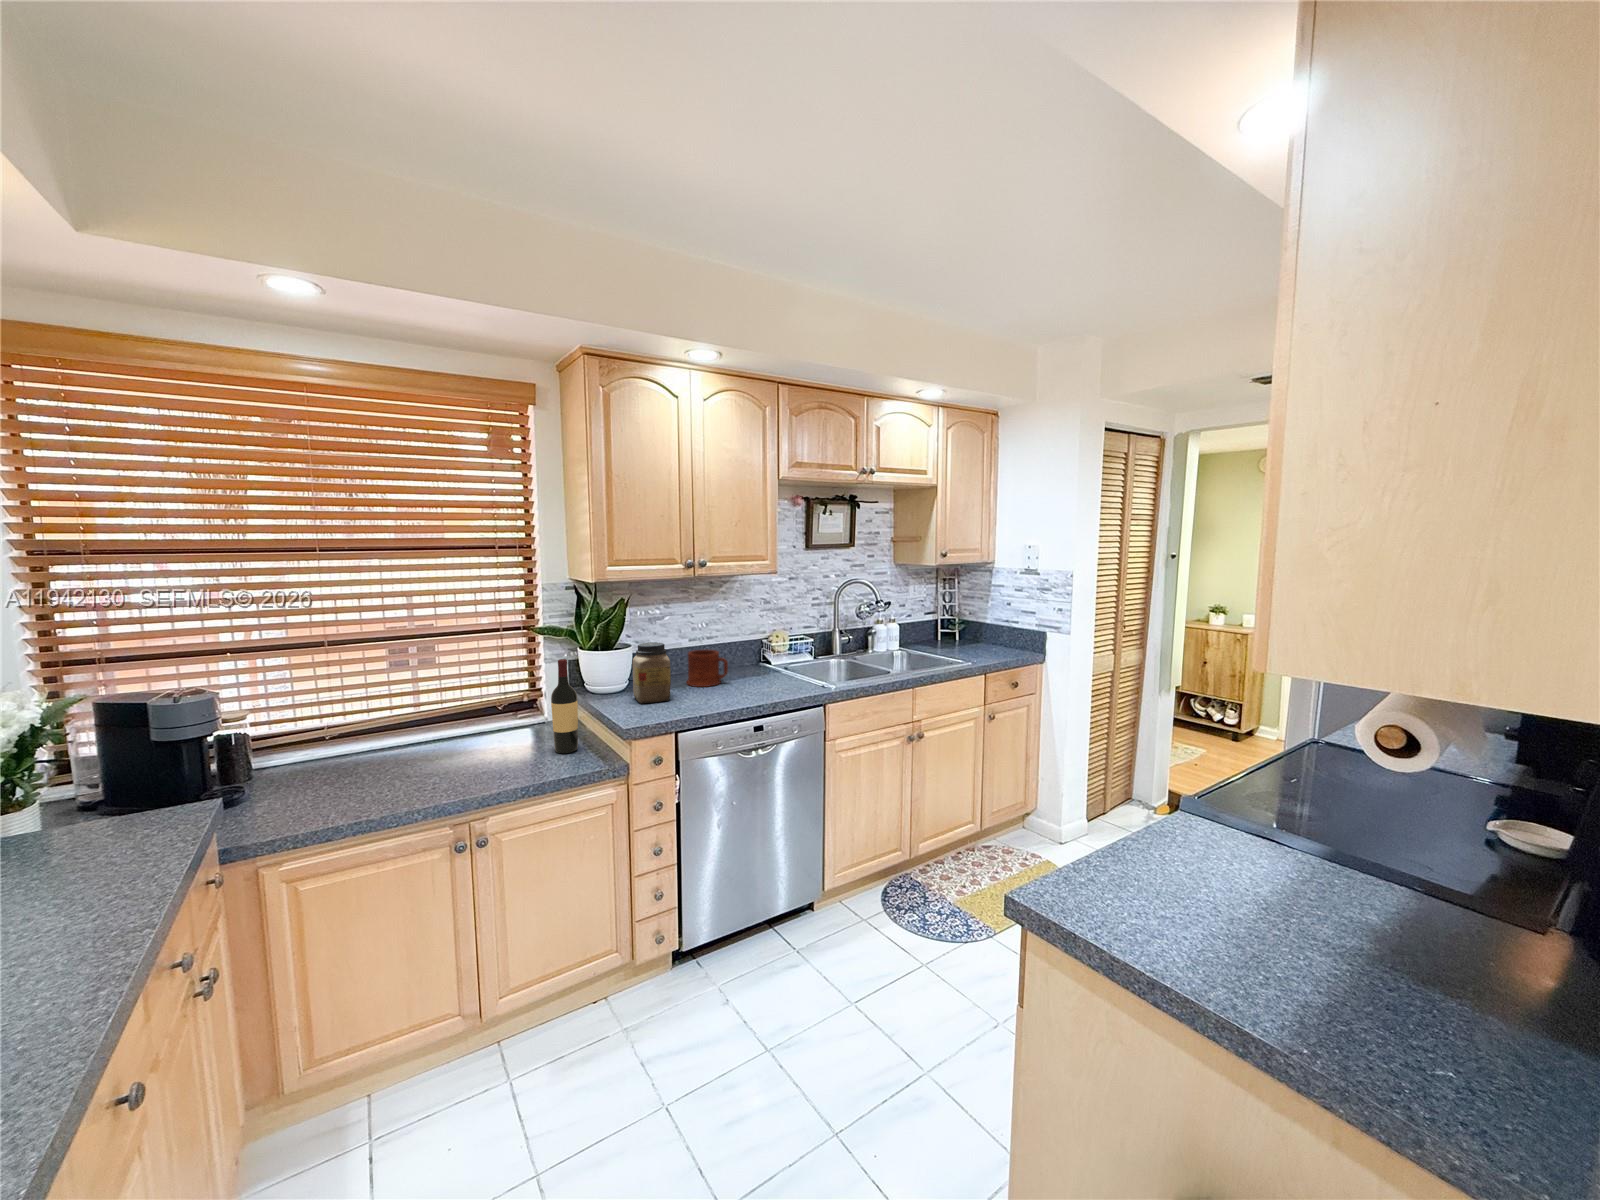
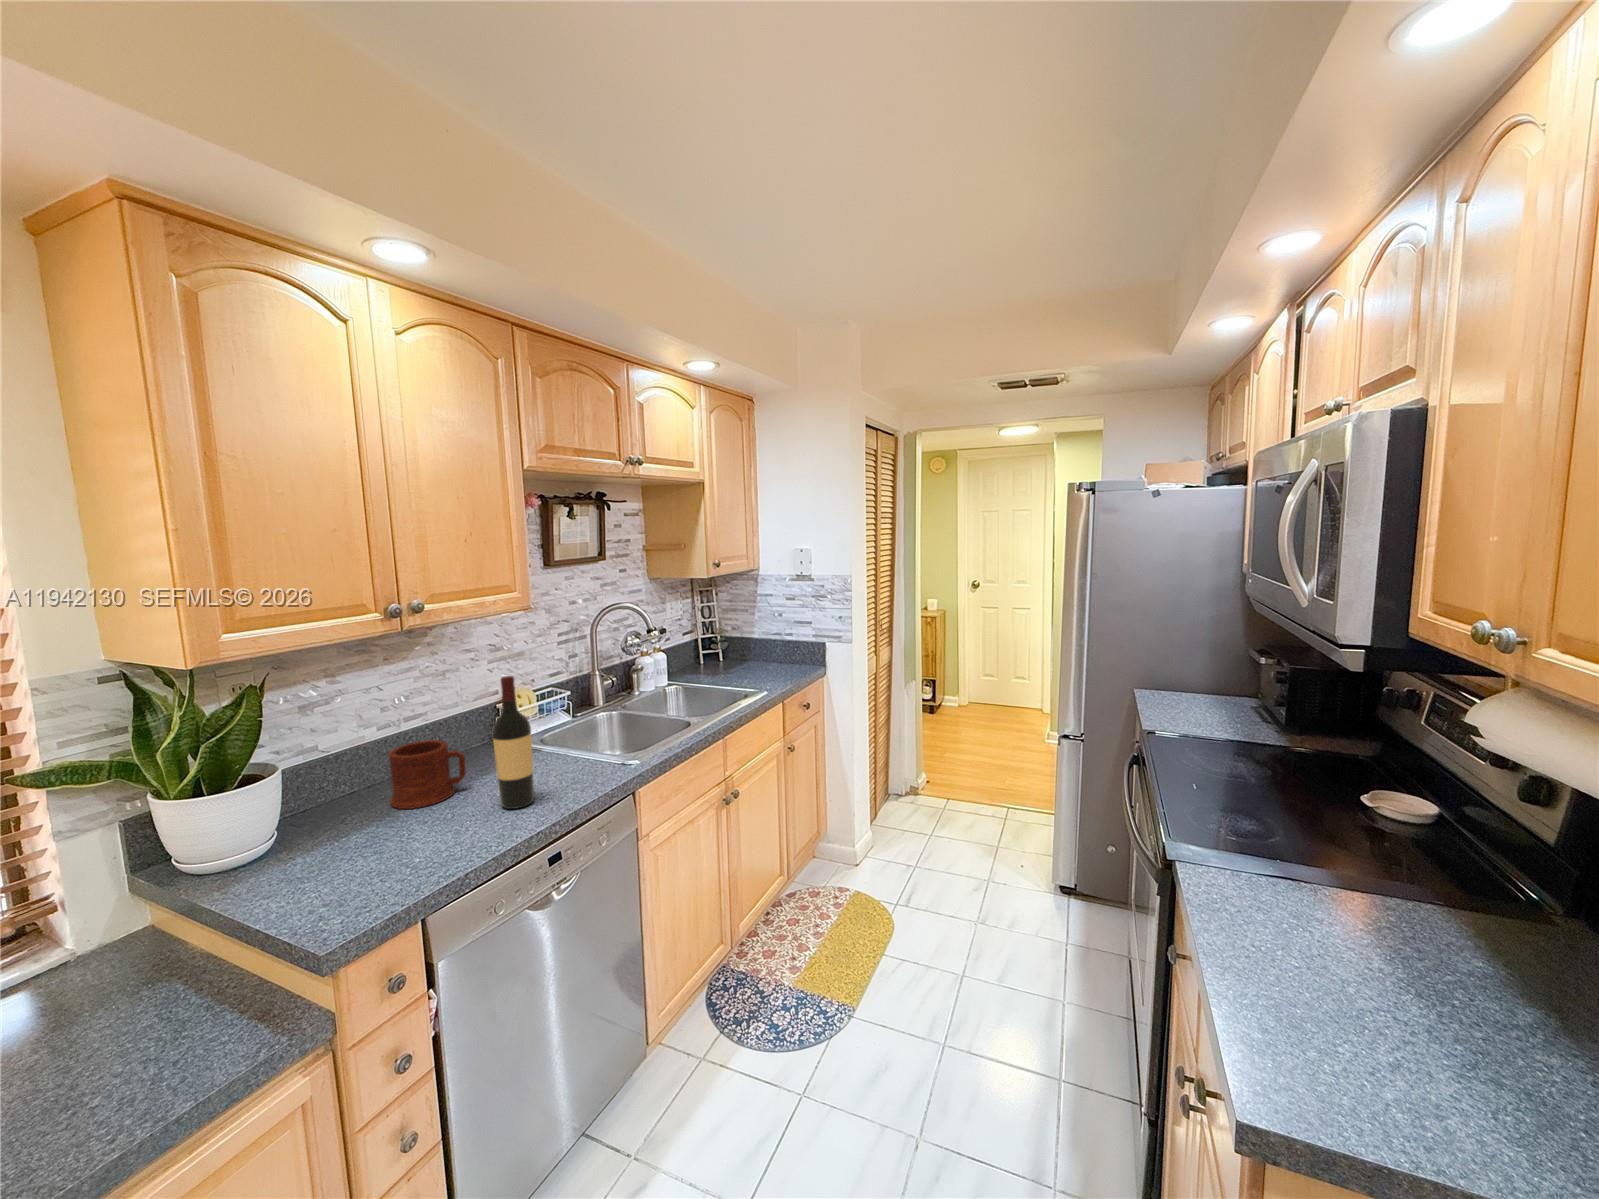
jar: present [632,642,671,704] -> none [290,754,381,877]
wine bottle: present [551,659,578,753] -> present [493,676,534,809]

